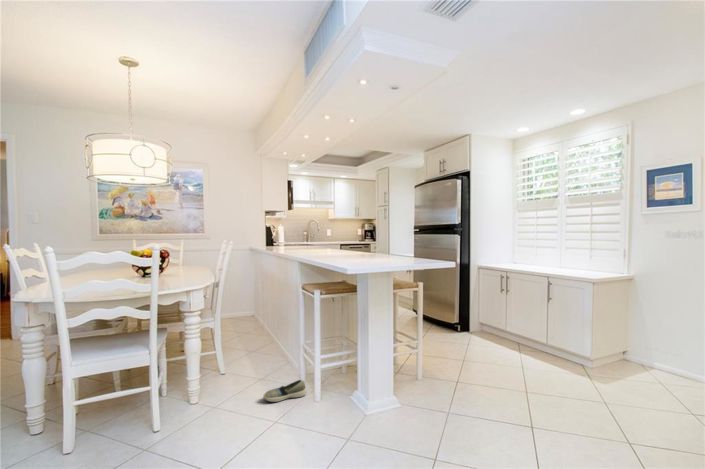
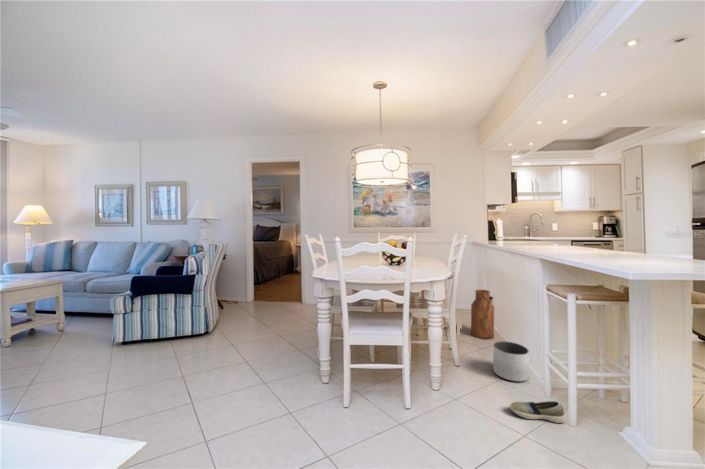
watering can: none [245,296,267,345] -> present [471,290,494,339]
planter: none [258,340,288,376] -> present [493,341,529,382]

